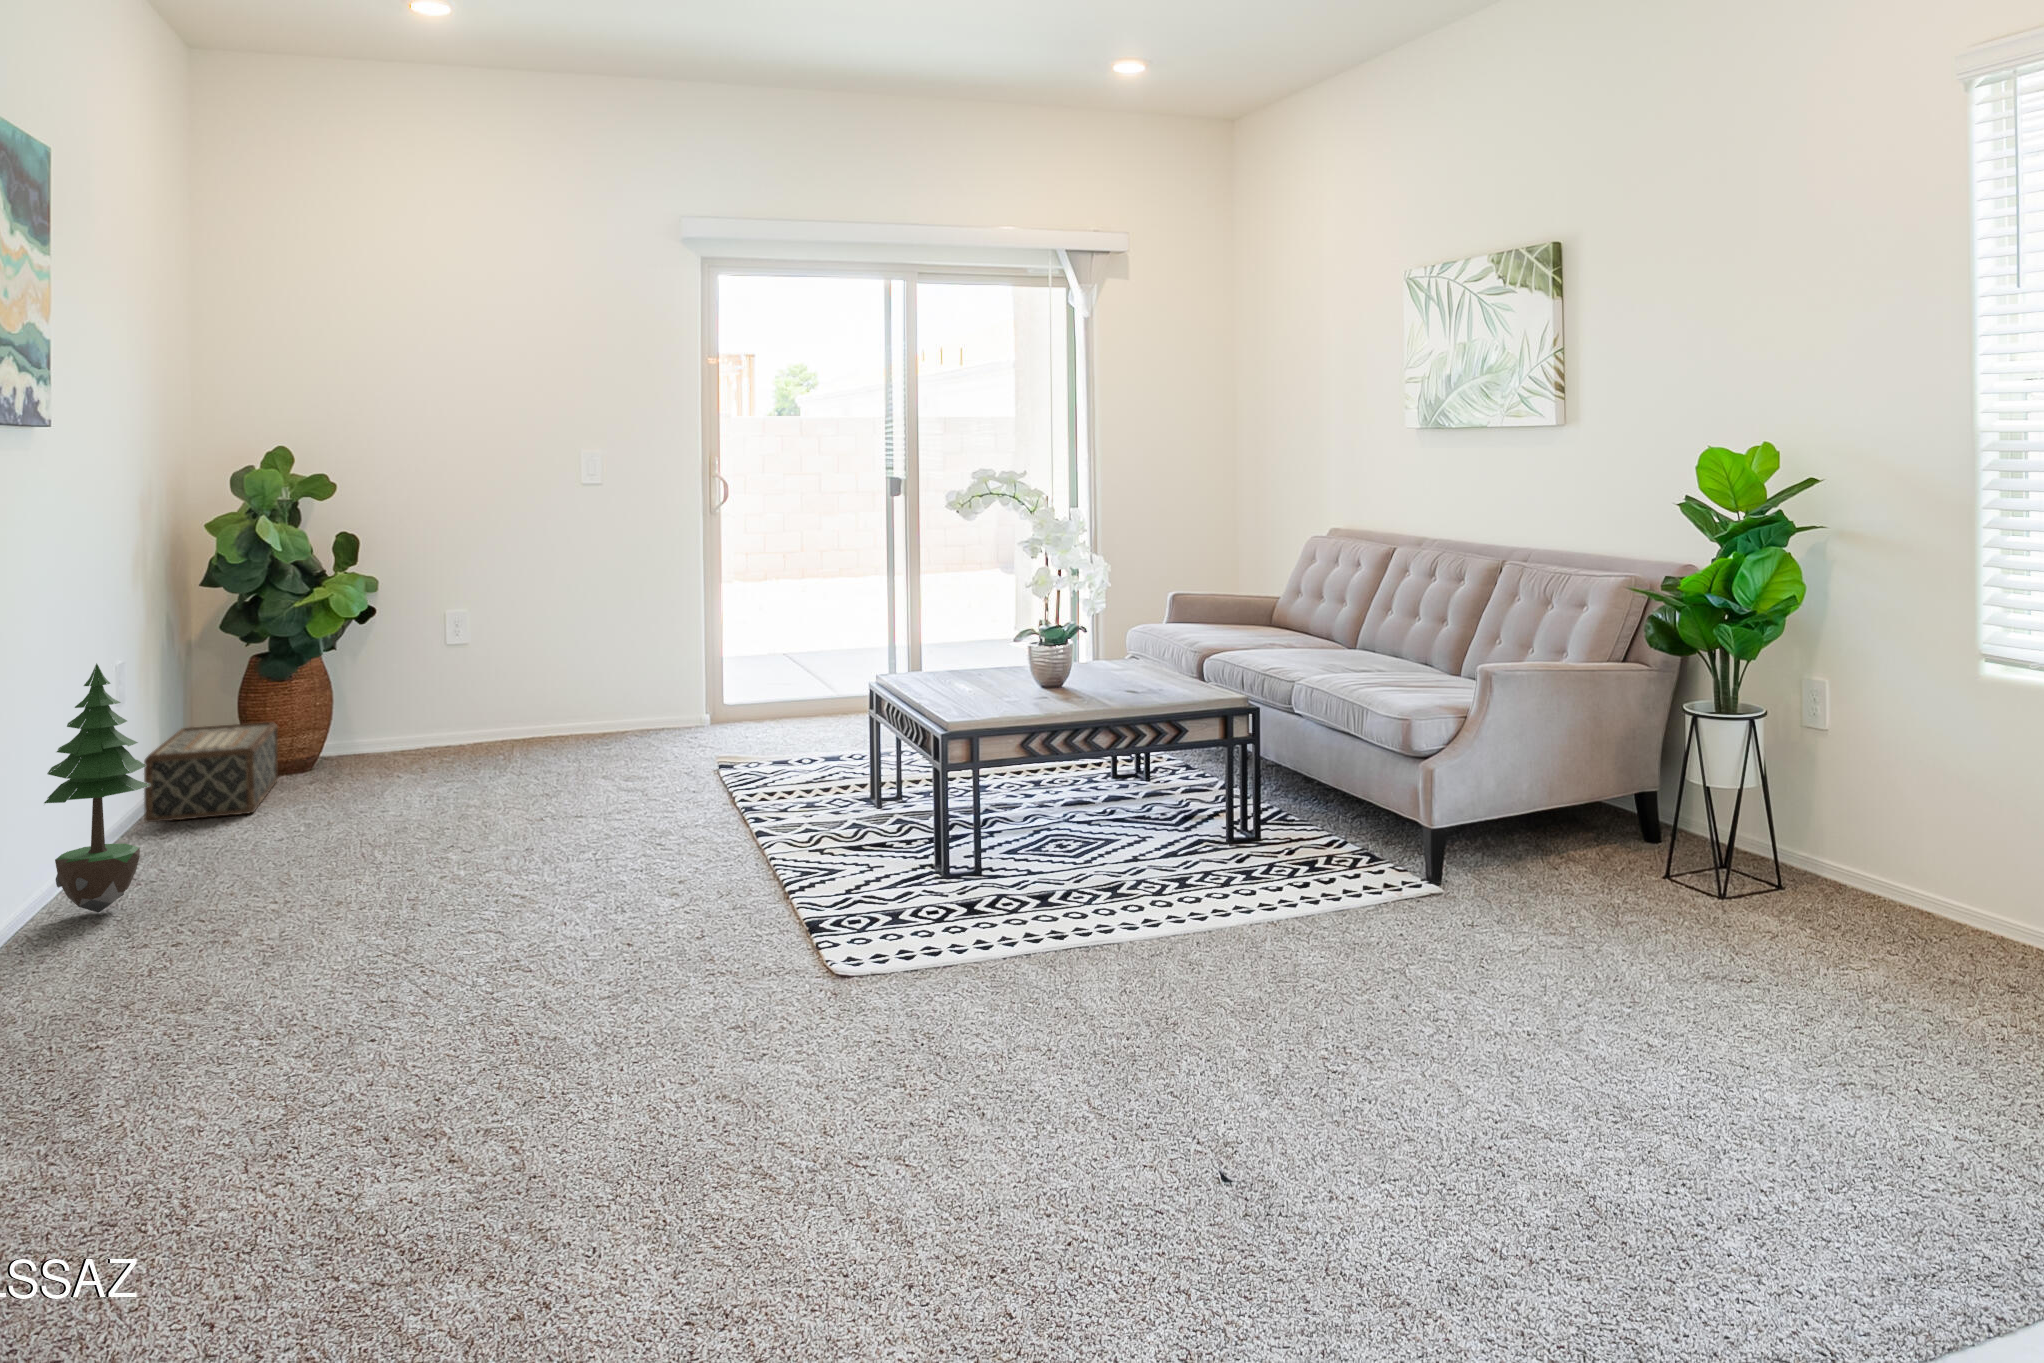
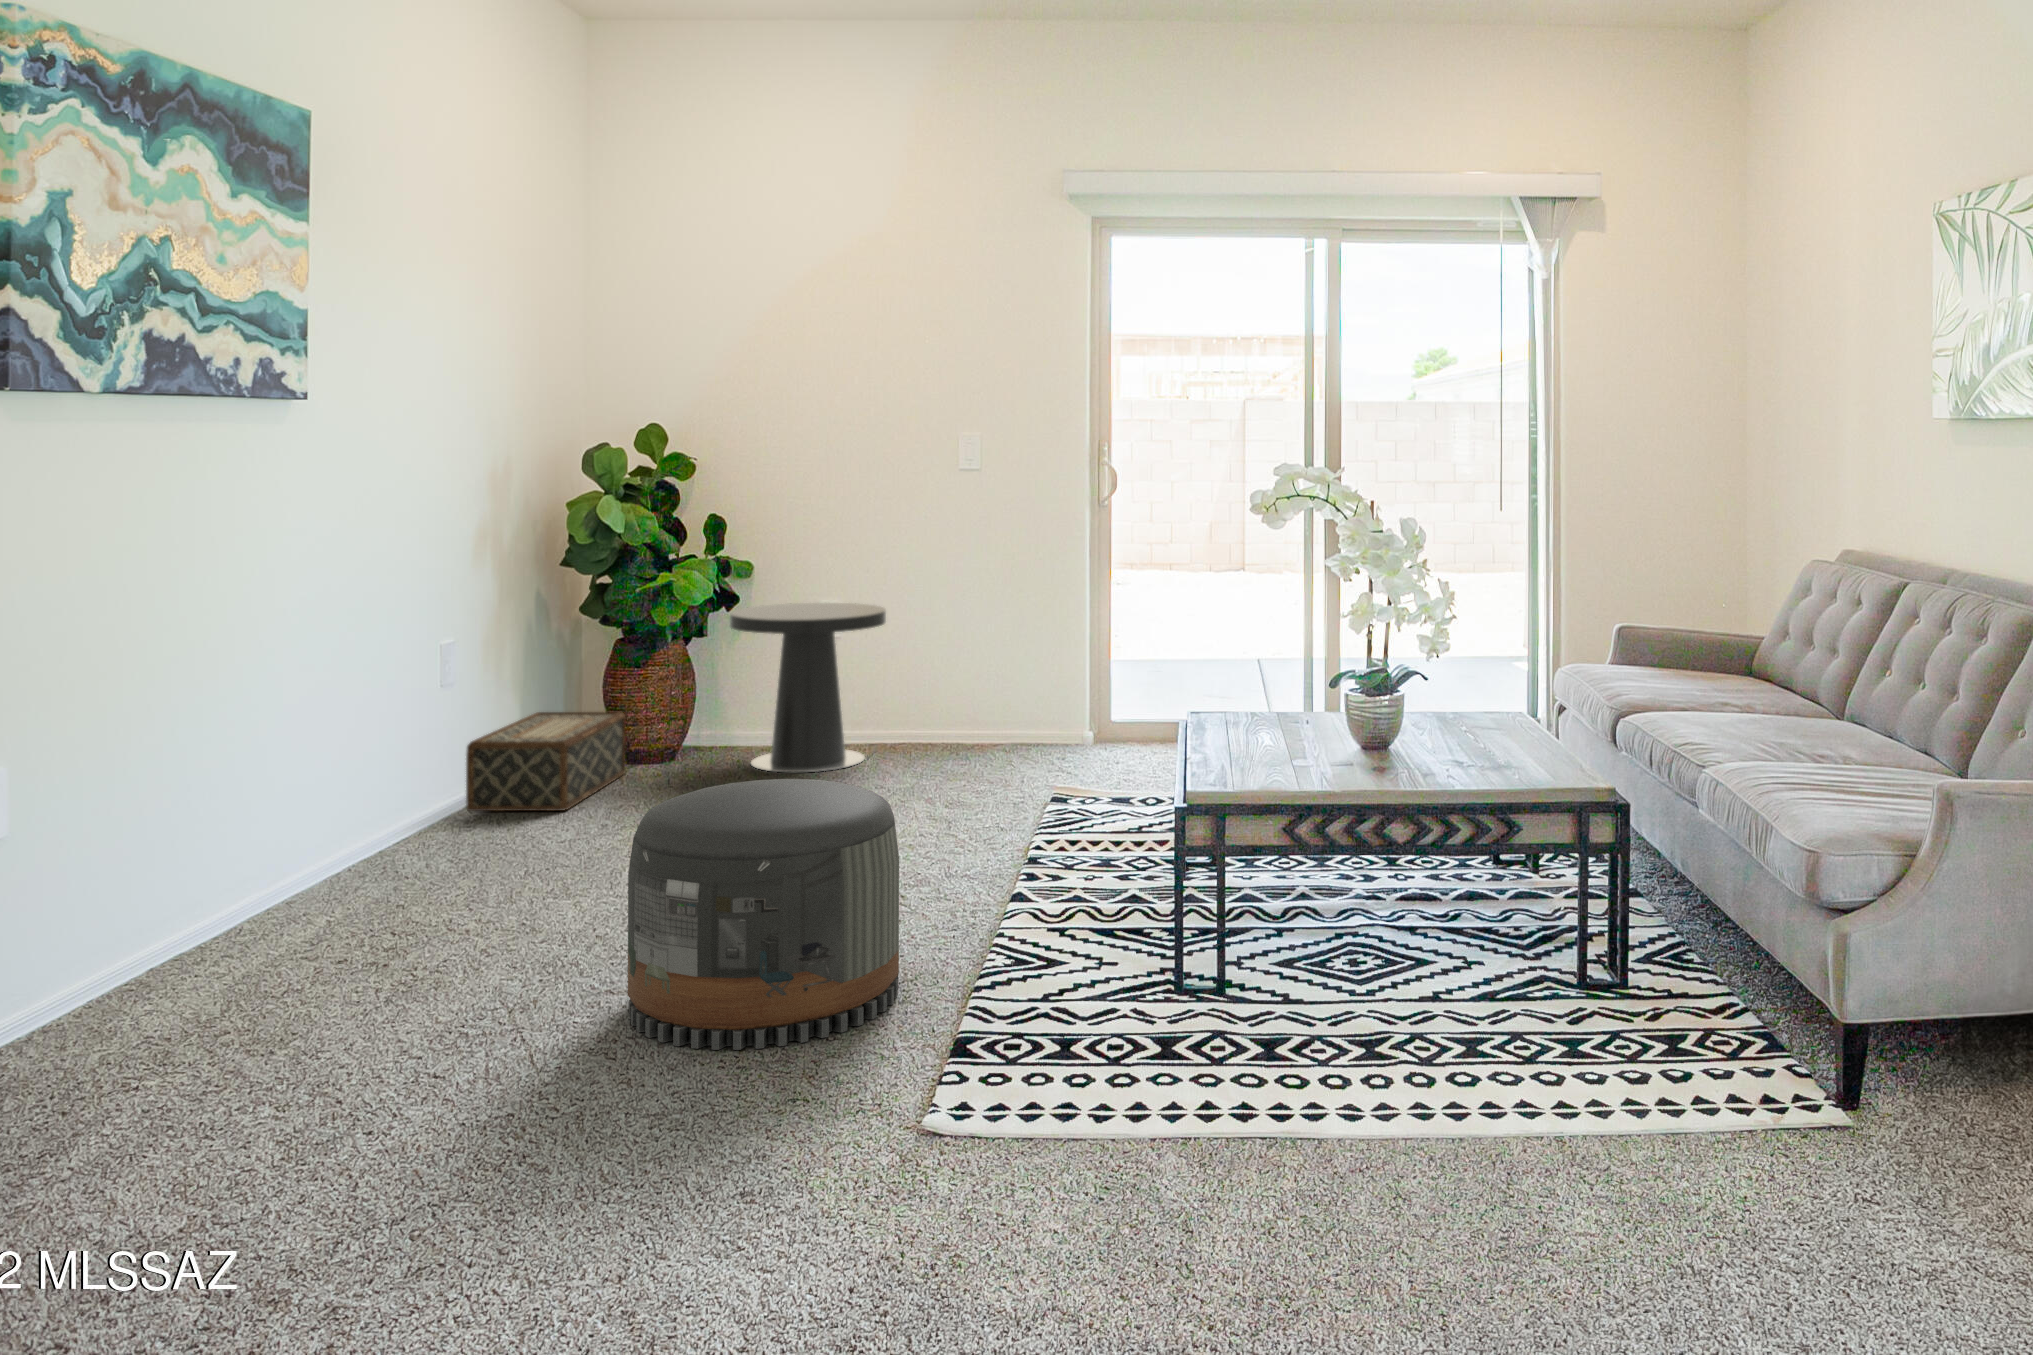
side table: none [376,611,529,767] -> present [730,603,886,772]
potted tree: present [44,663,150,912] -> none [261,651,370,917]
pouf: none [496,739,723,954] -> present [628,779,899,1050]

